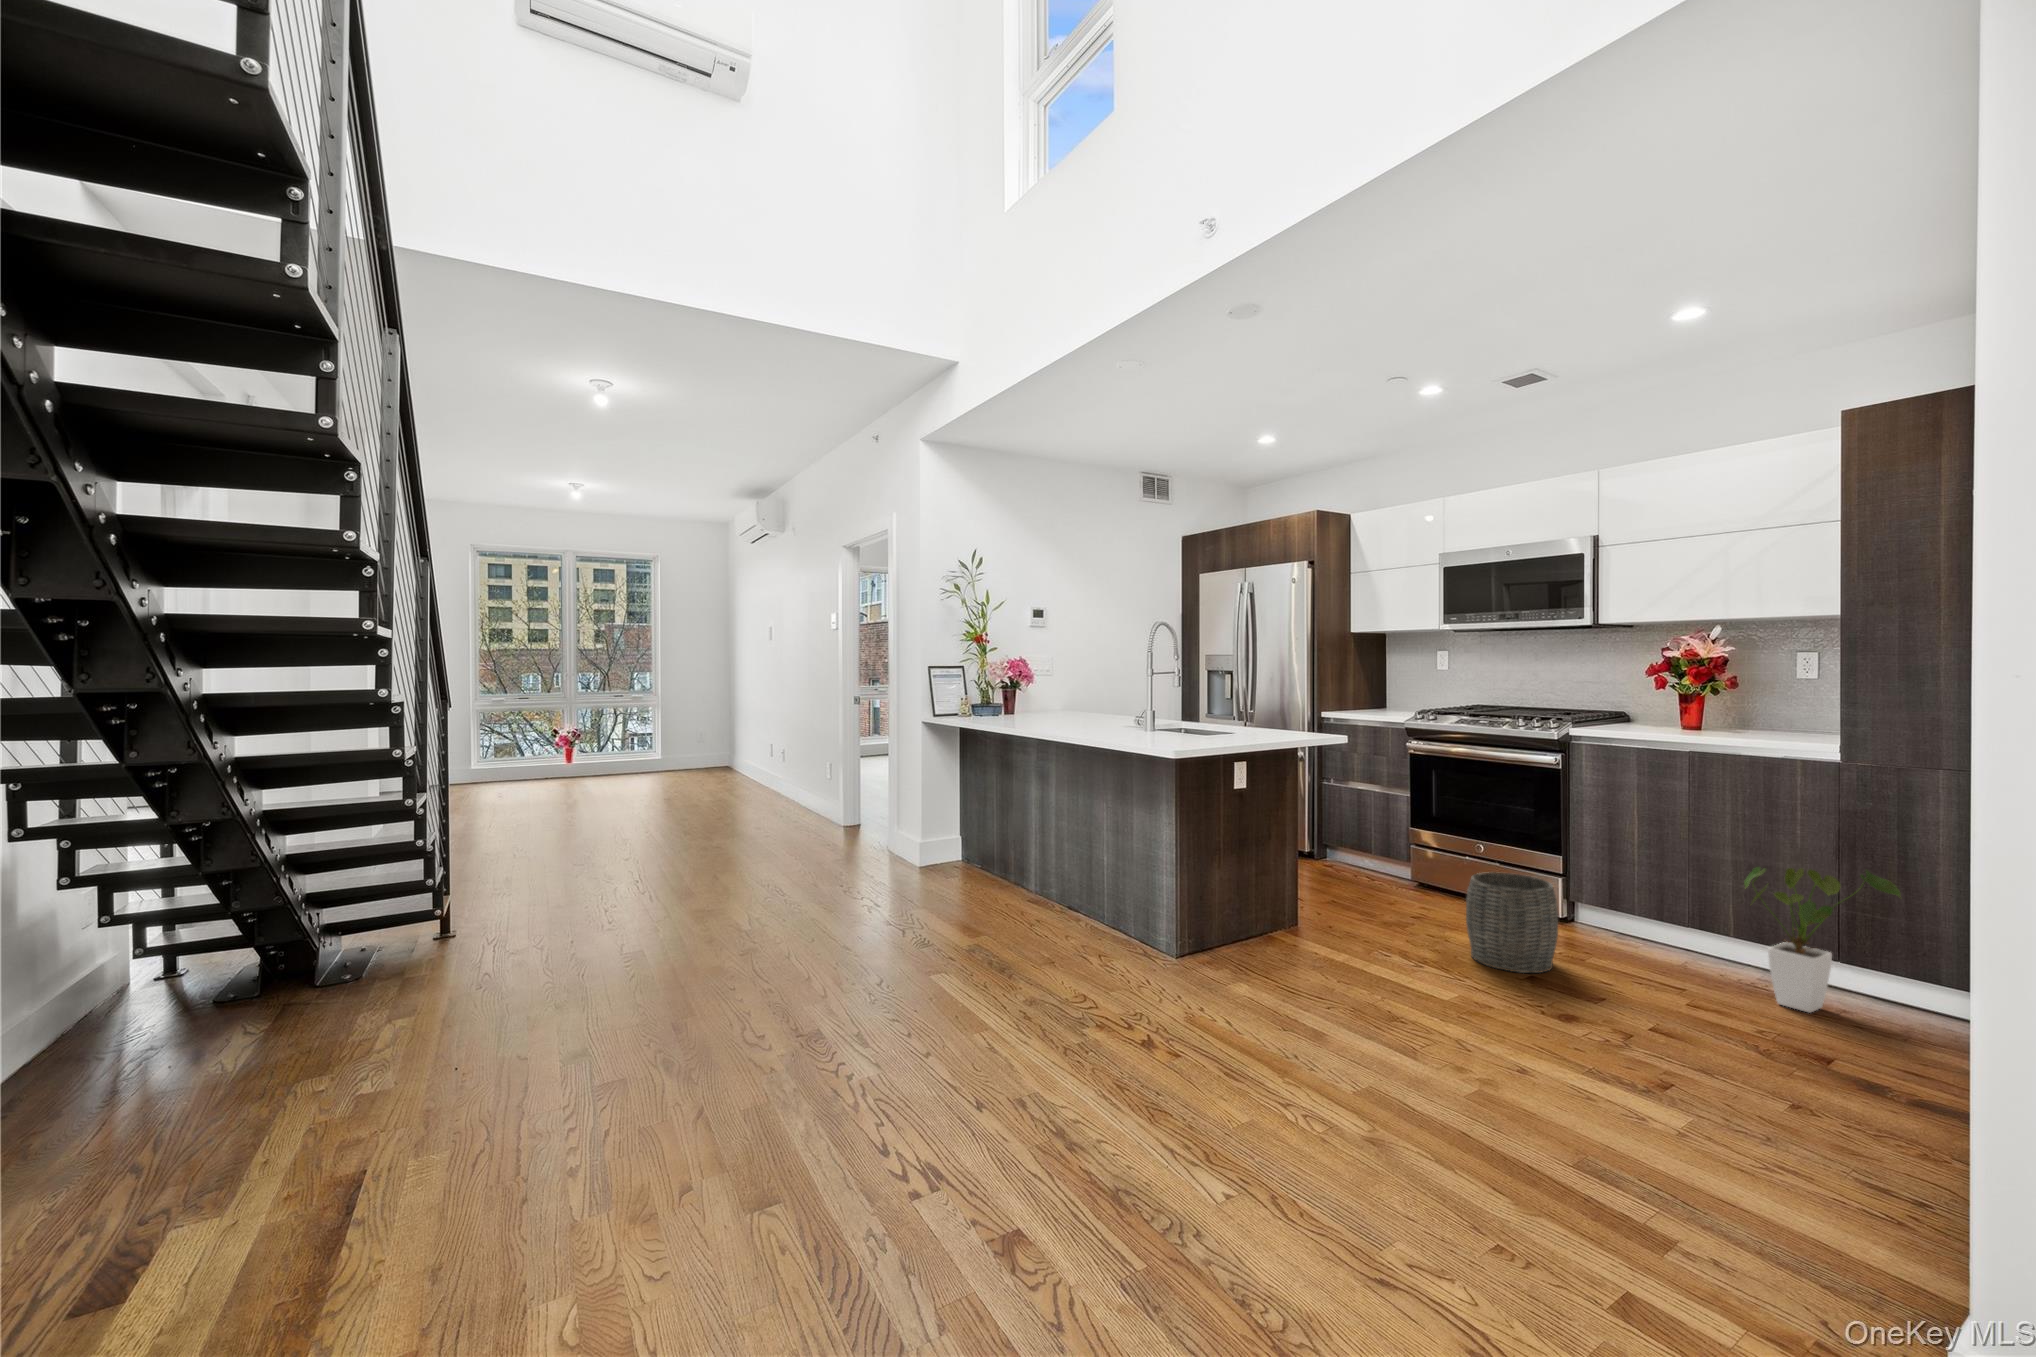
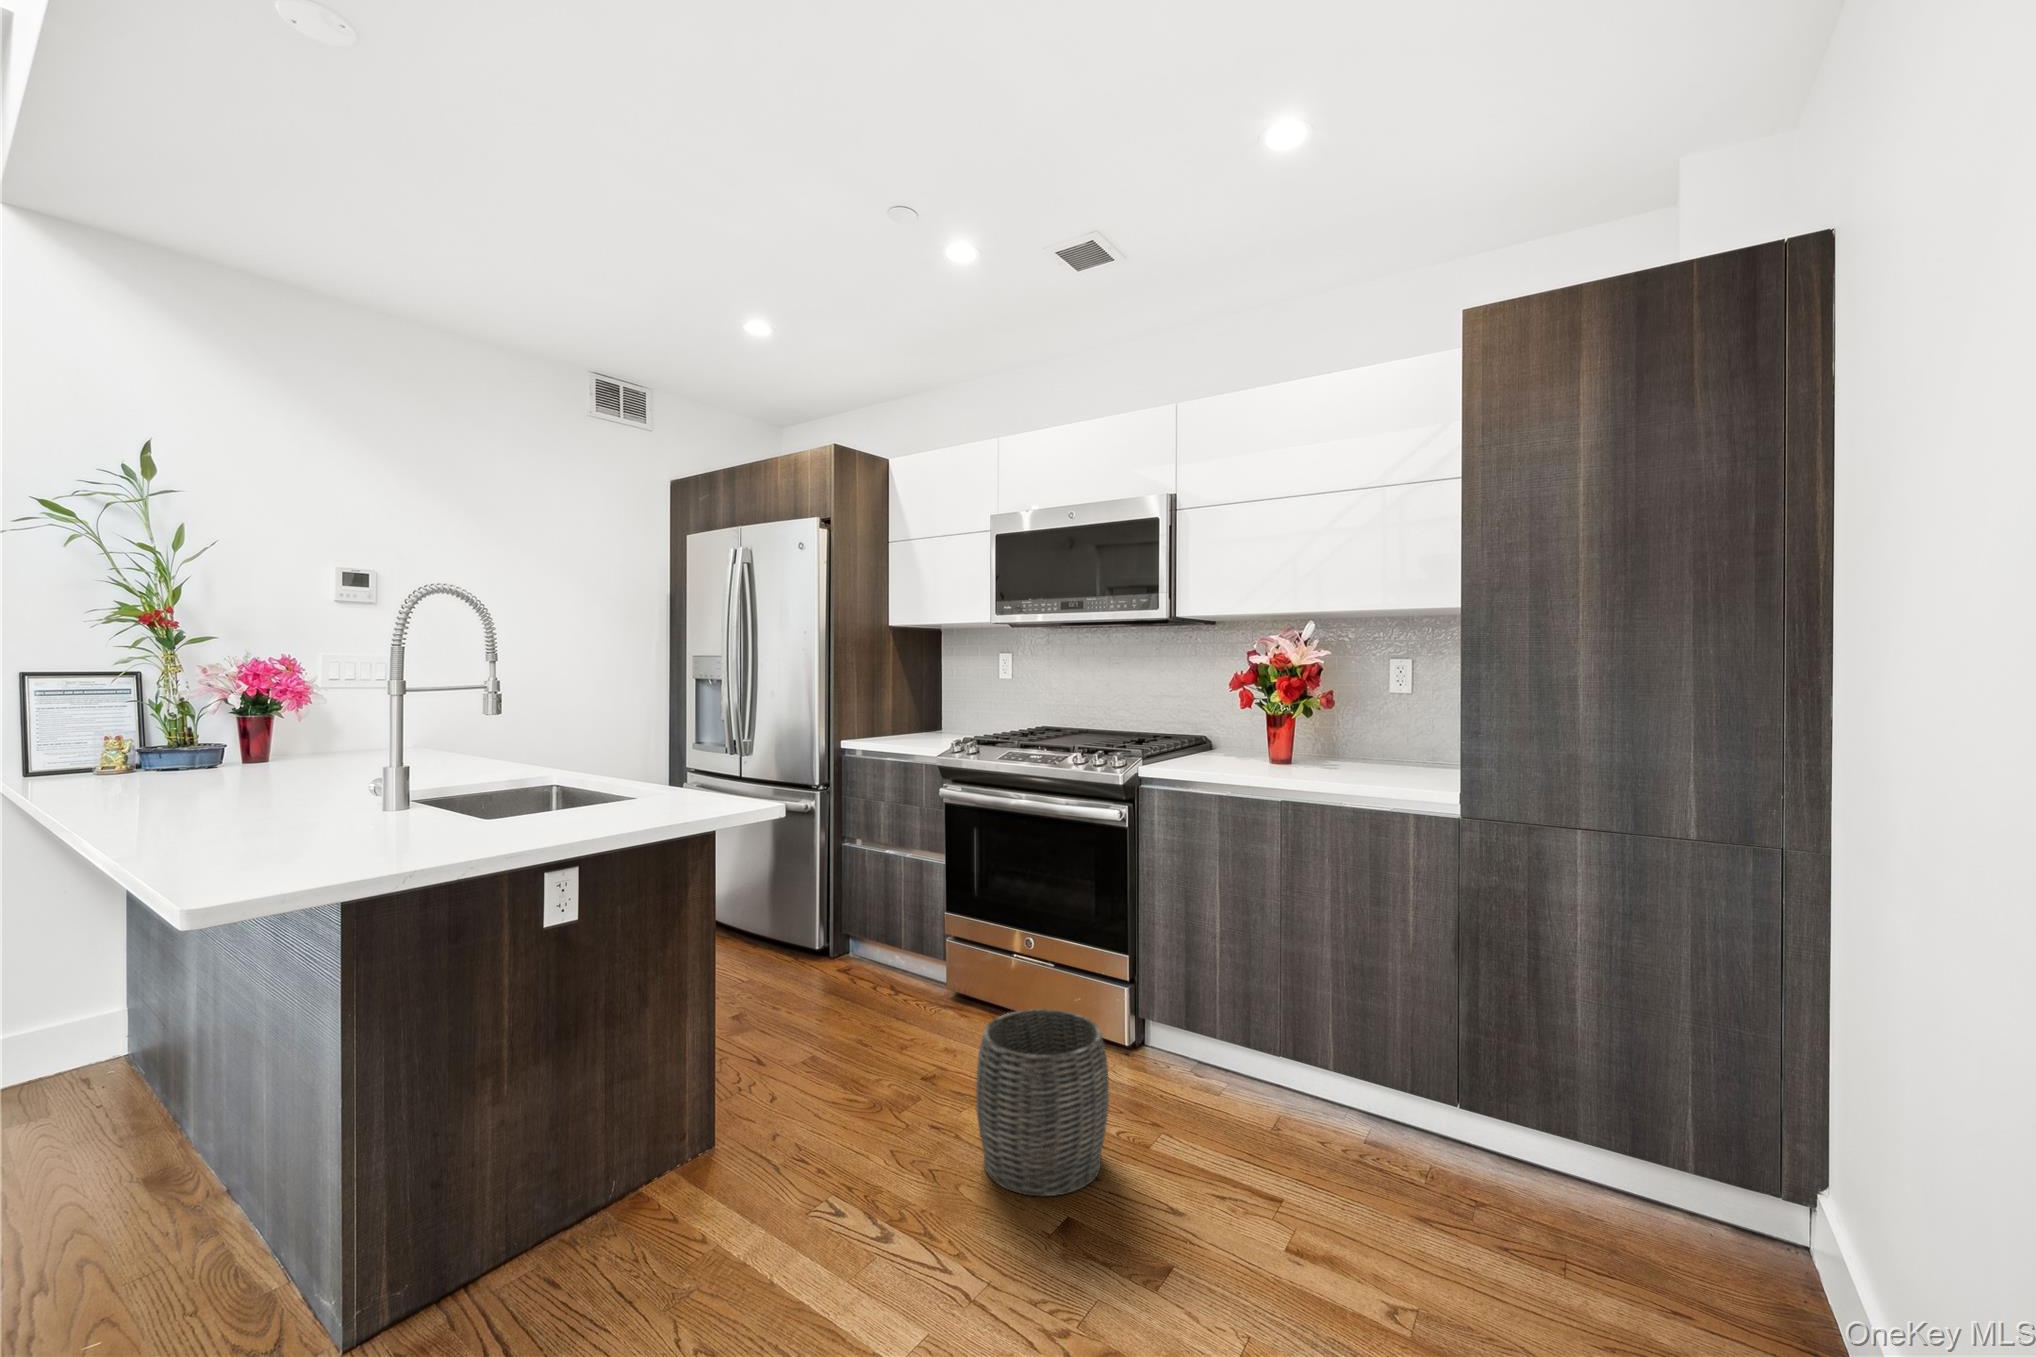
house plant: present [1744,867,1900,1012] -> none [1356,980,1541,1215]

